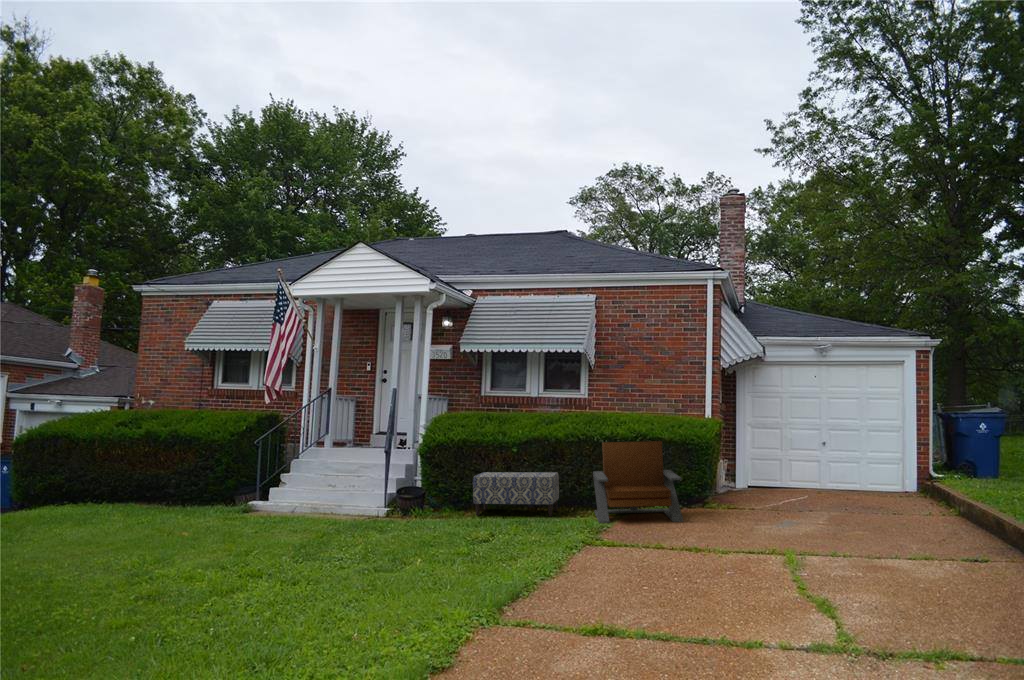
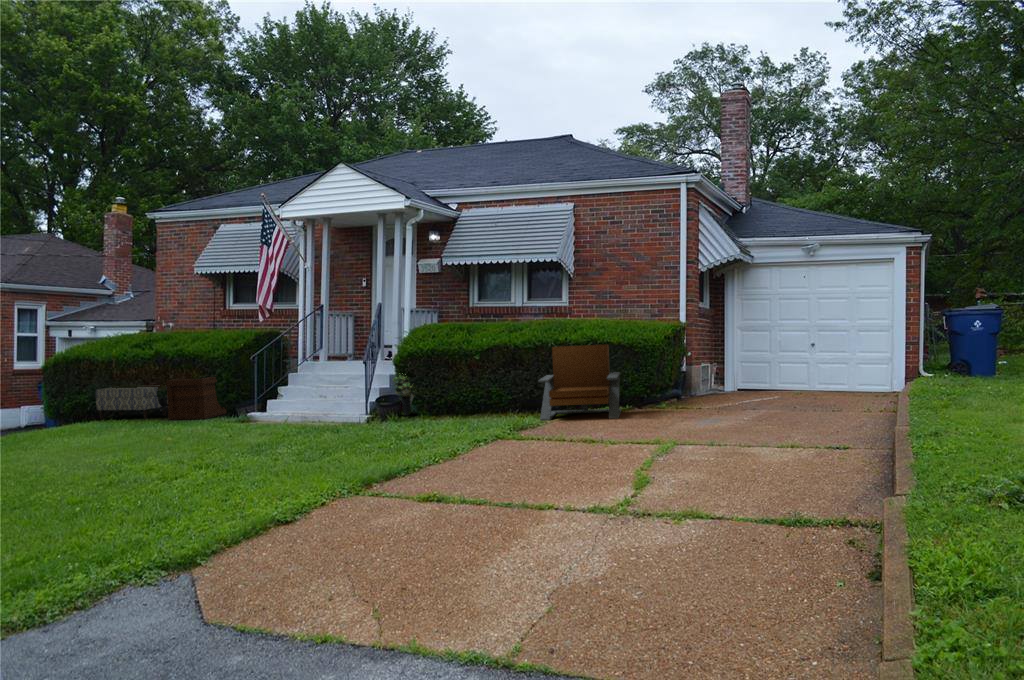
wooden crate: none [160,462,224,513] -> present [166,377,227,420]
potted plant: none [422,463,450,513] -> present [393,373,415,416]
bench: present [473,472,559,517] -> present [96,387,166,419]

